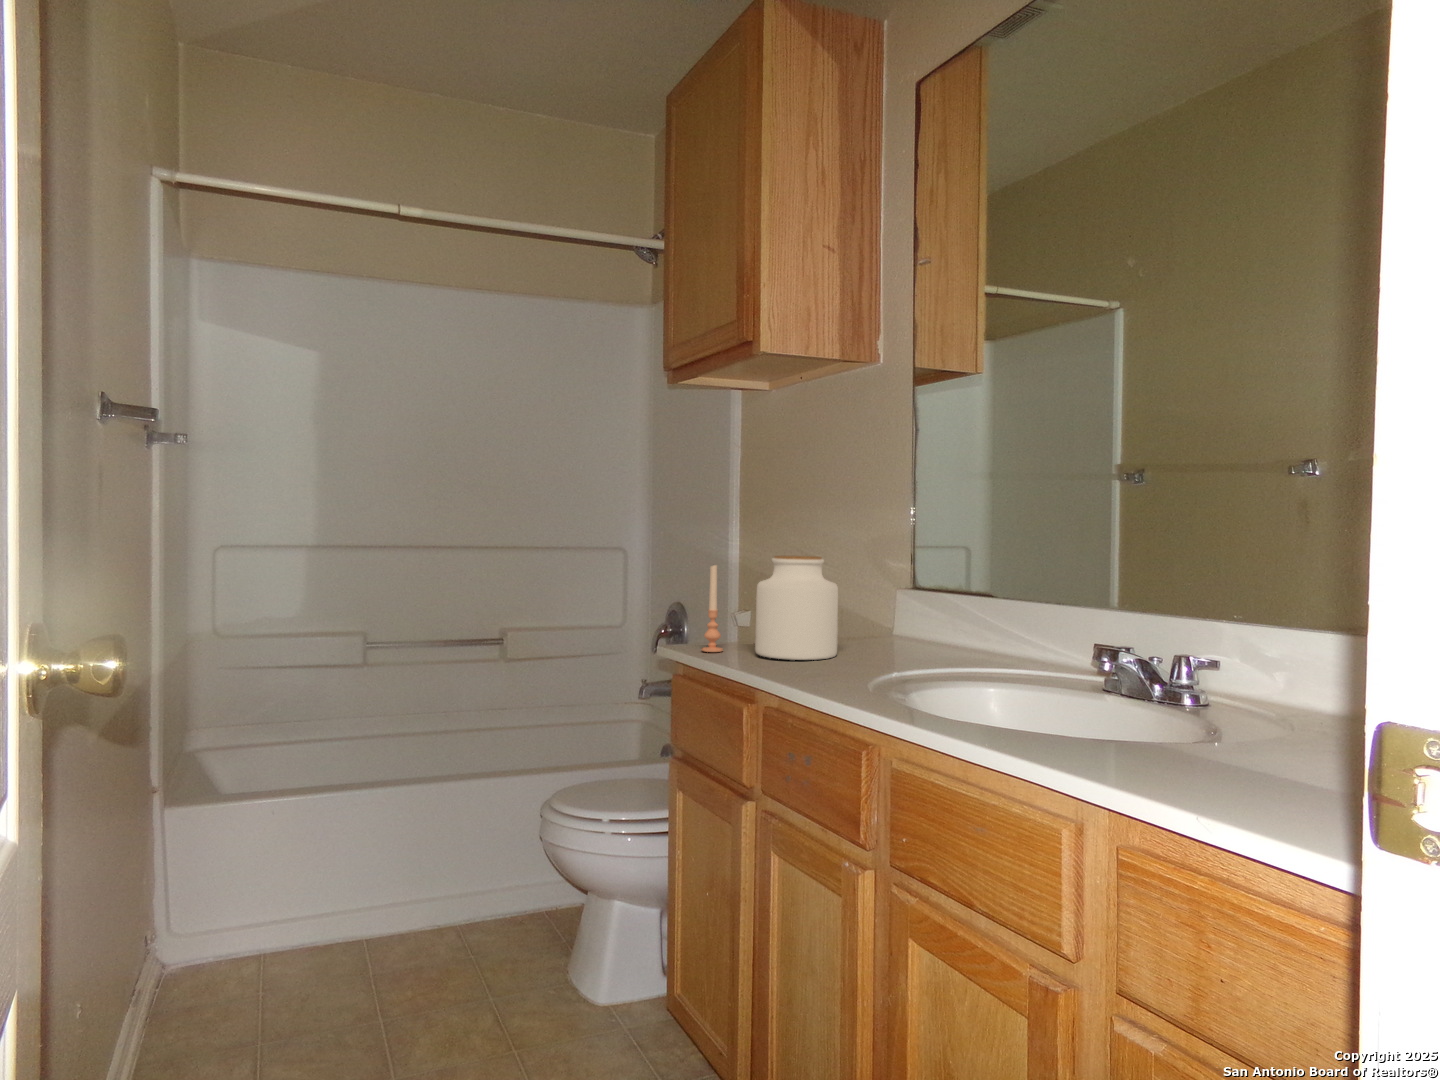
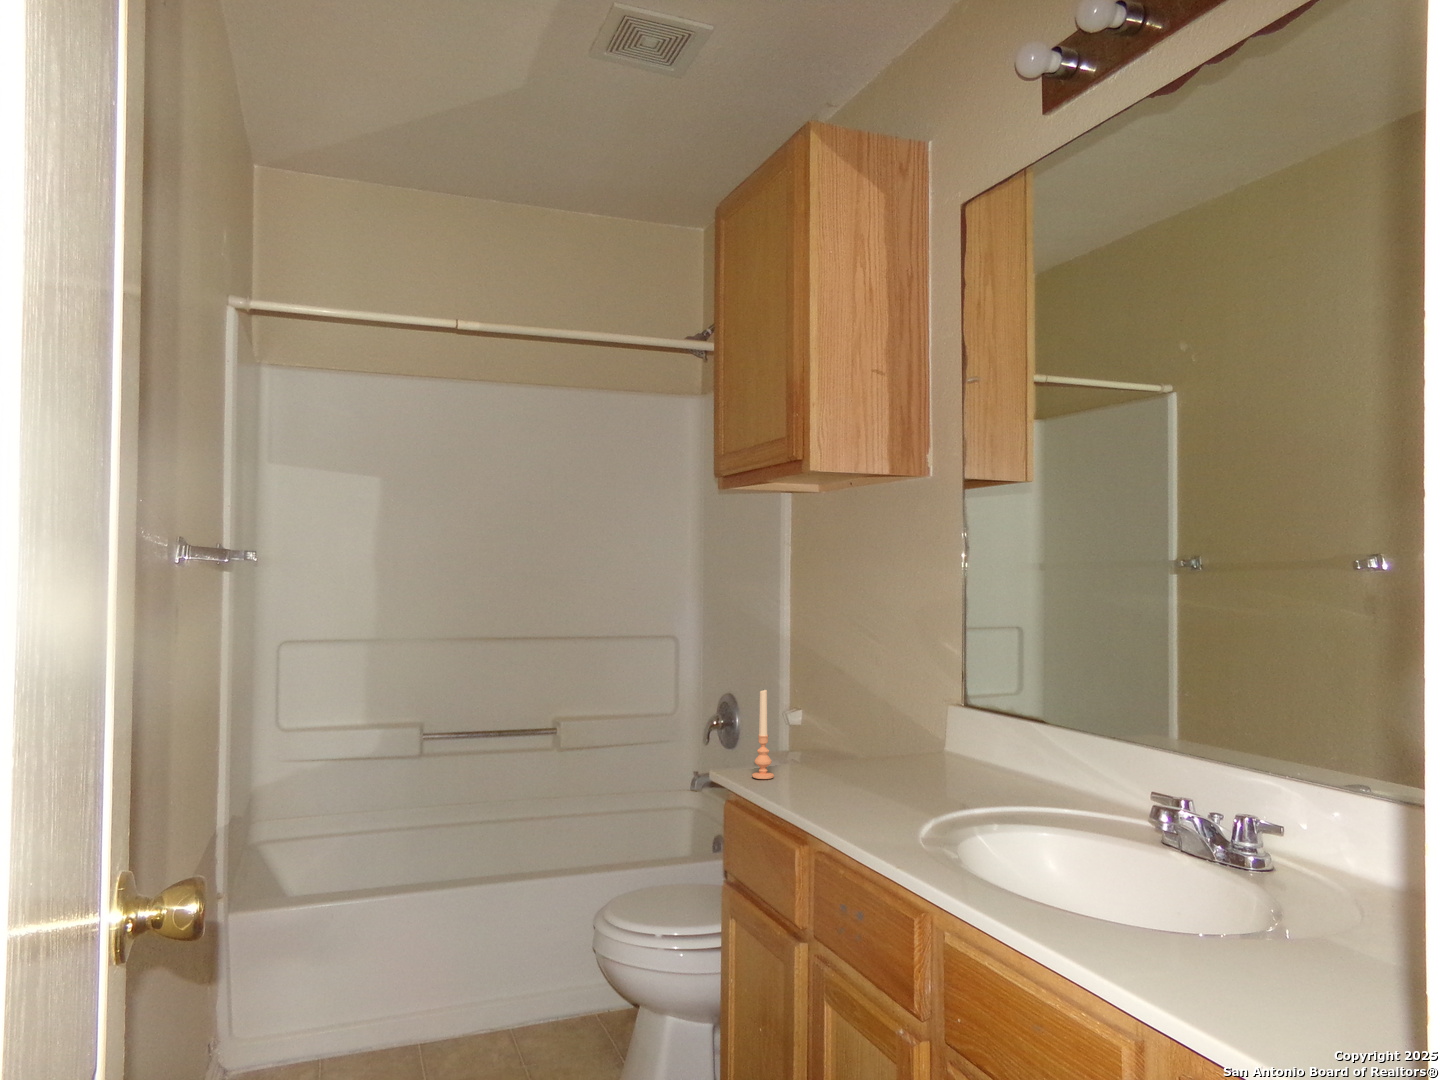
jar: present [755,556,838,660] -> none [807,681,890,793]

